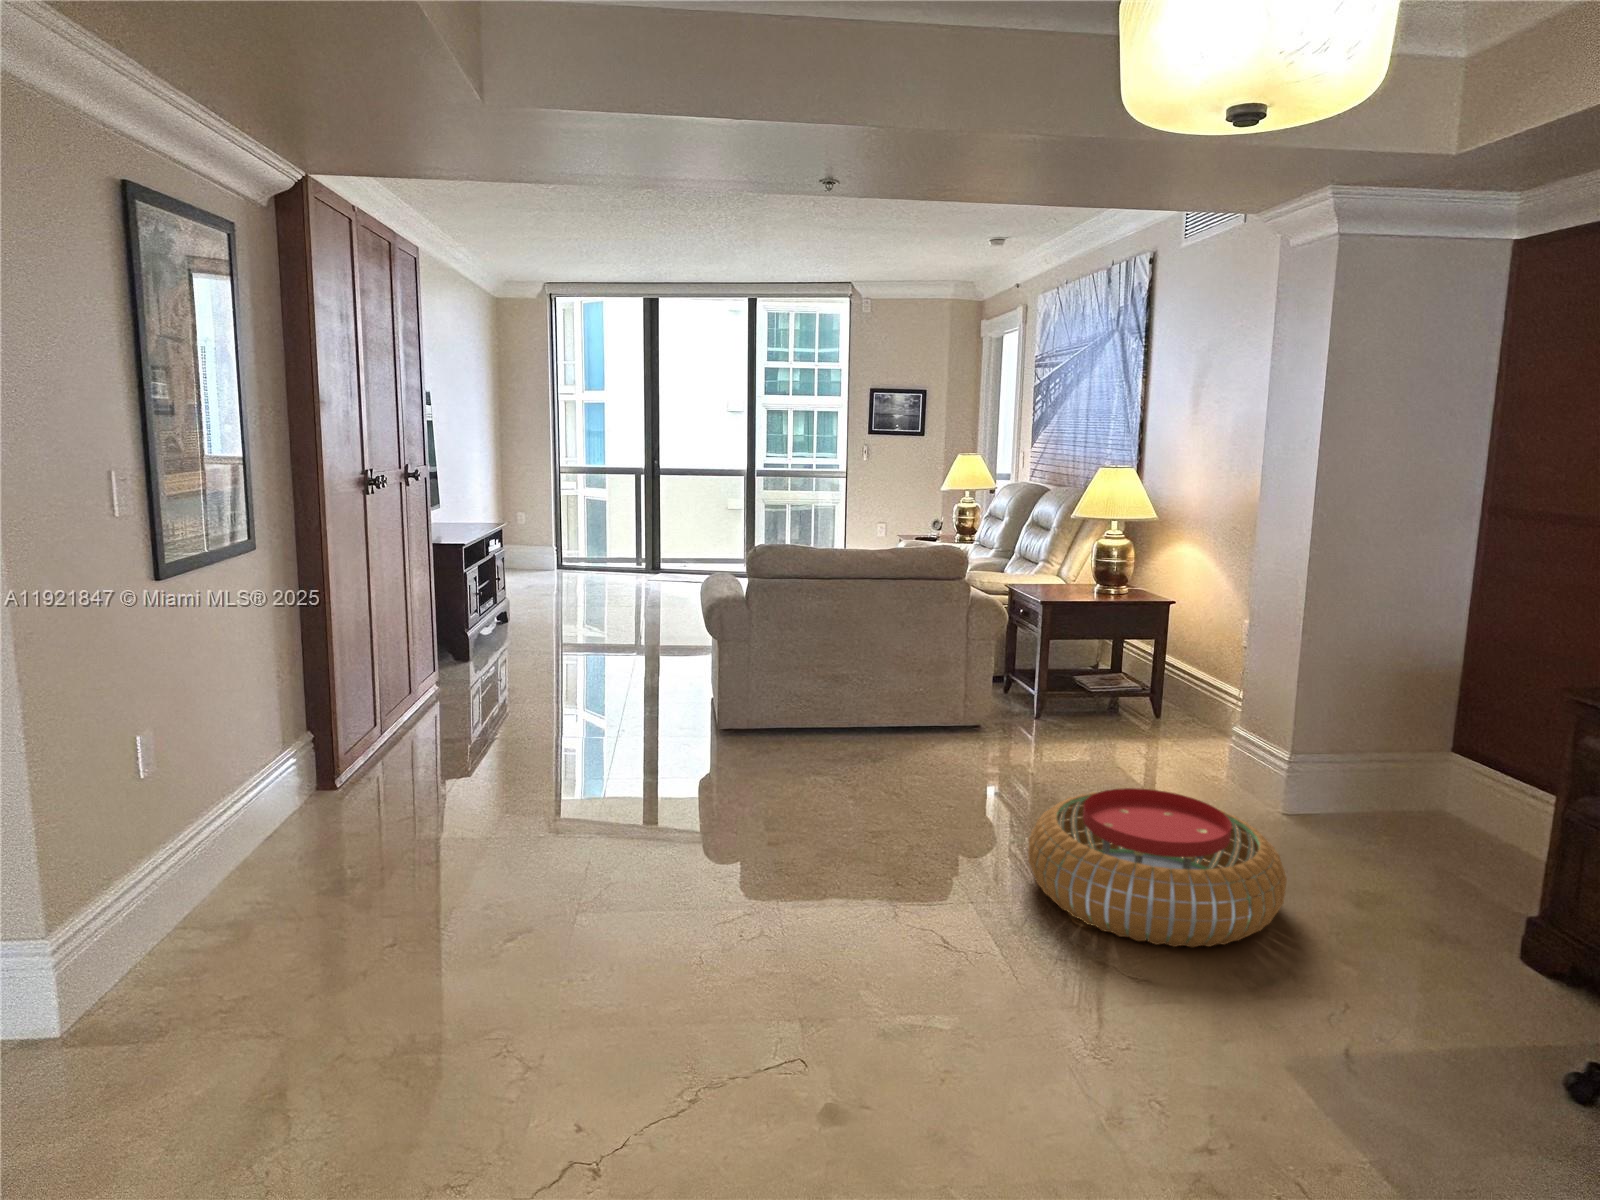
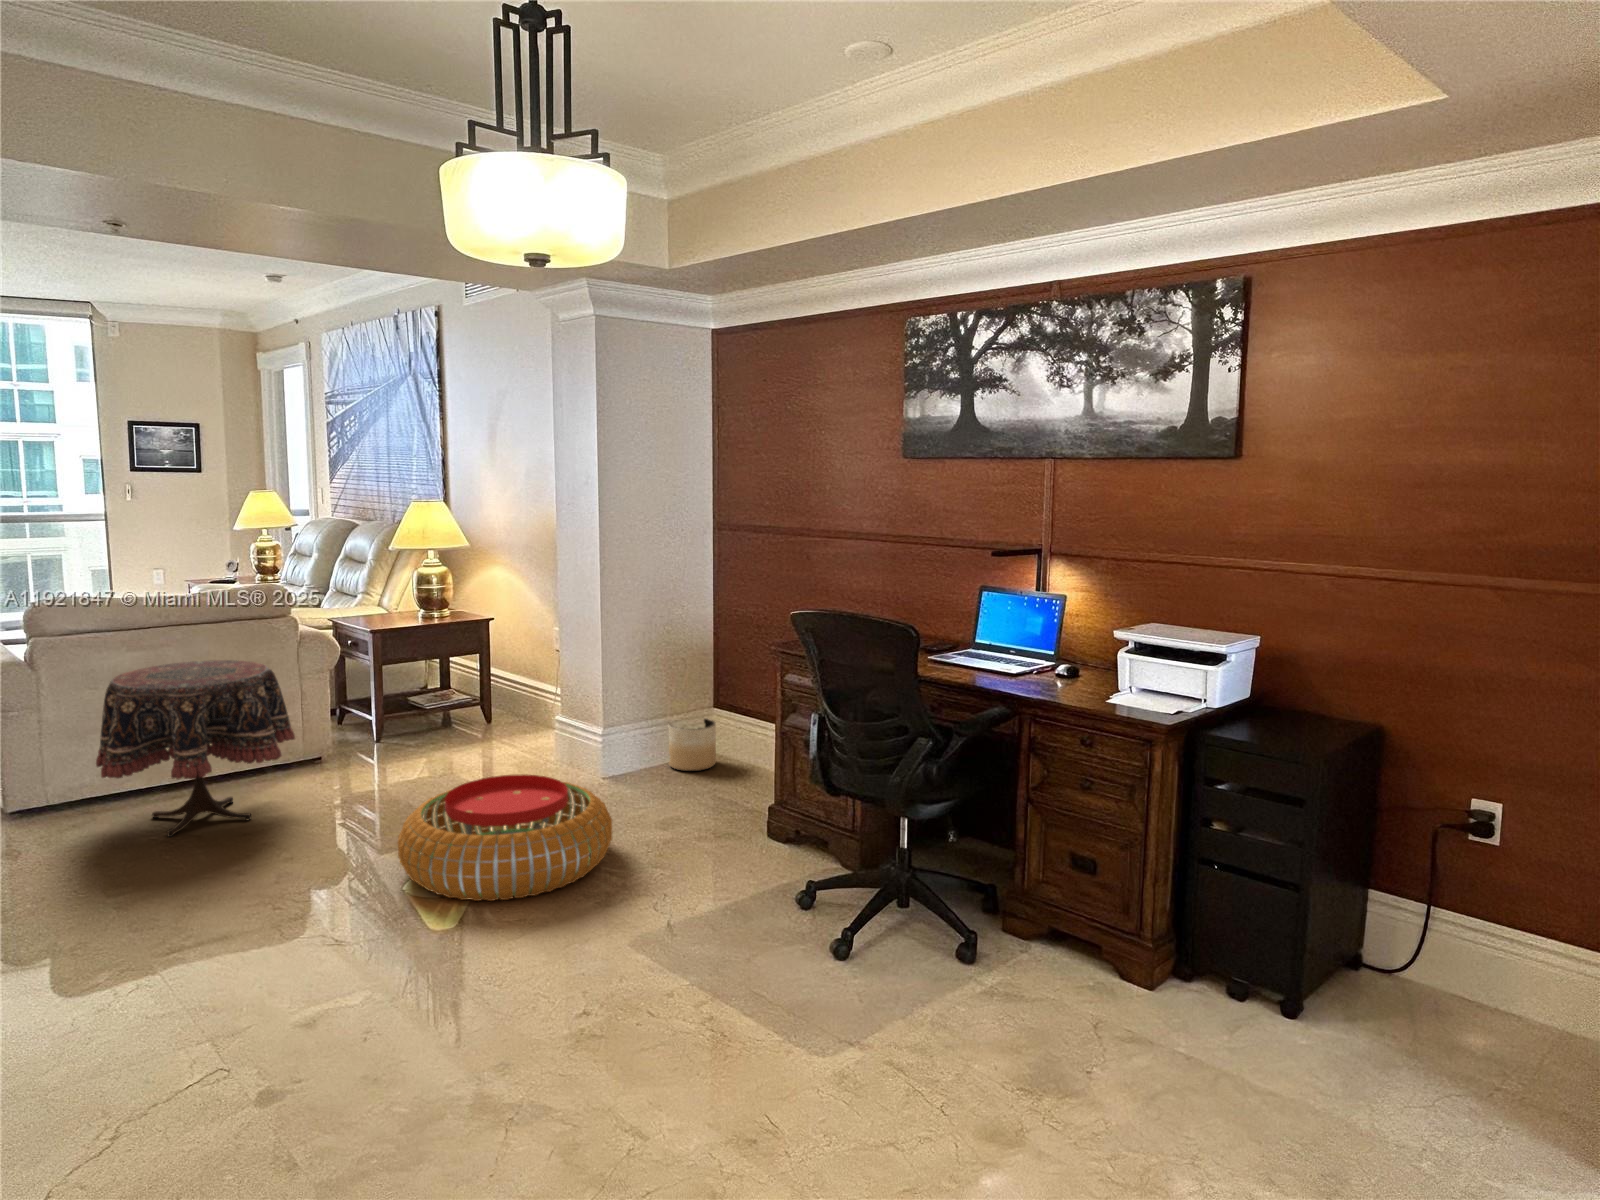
side table: none [791,613,954,775] -> present [96,660,295,837]
planter: none [1379,761,1459,837] -> present [668,718,716,771]

